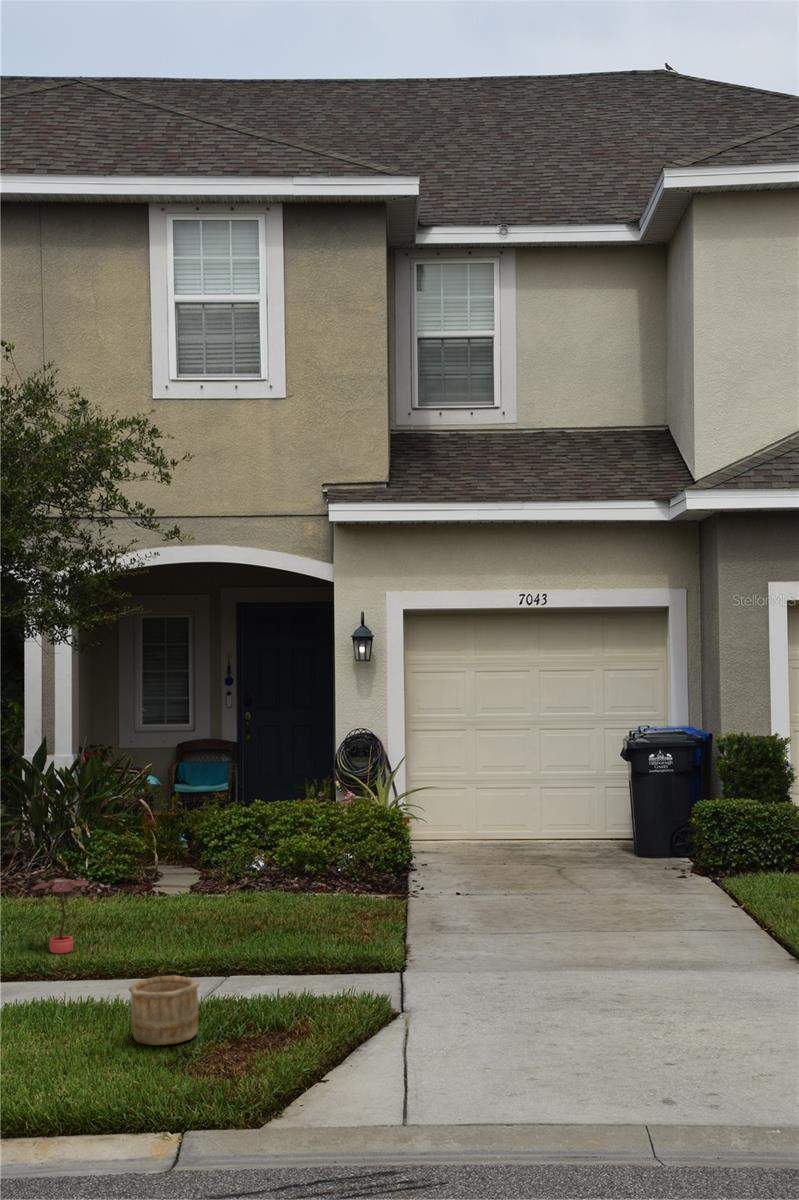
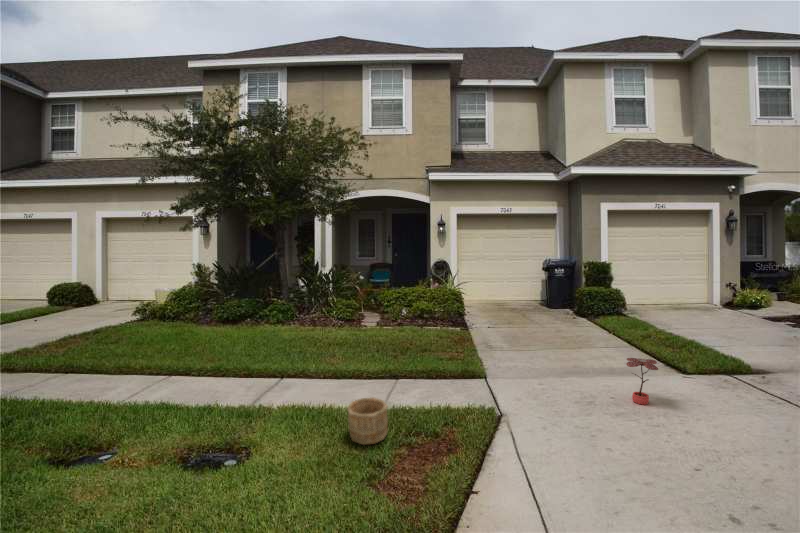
potted plant: present [33,879,89,954] -> present [626,358,658,405]

